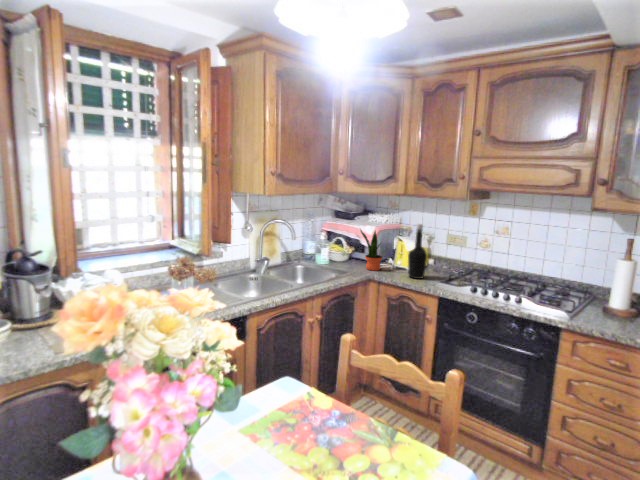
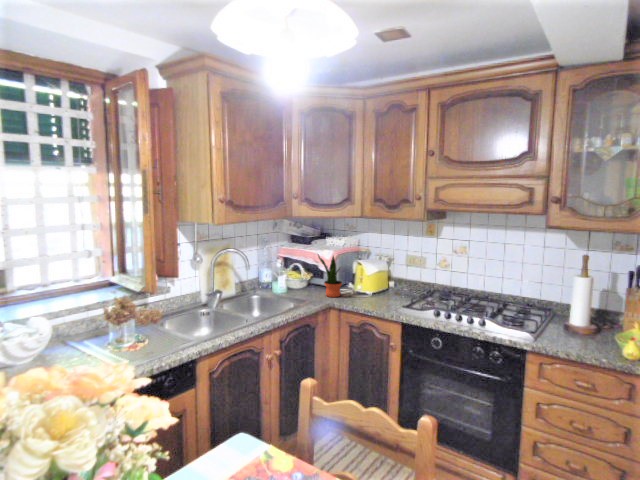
bottle: present [408,224,427,279] -> none [368,247,388,304]

